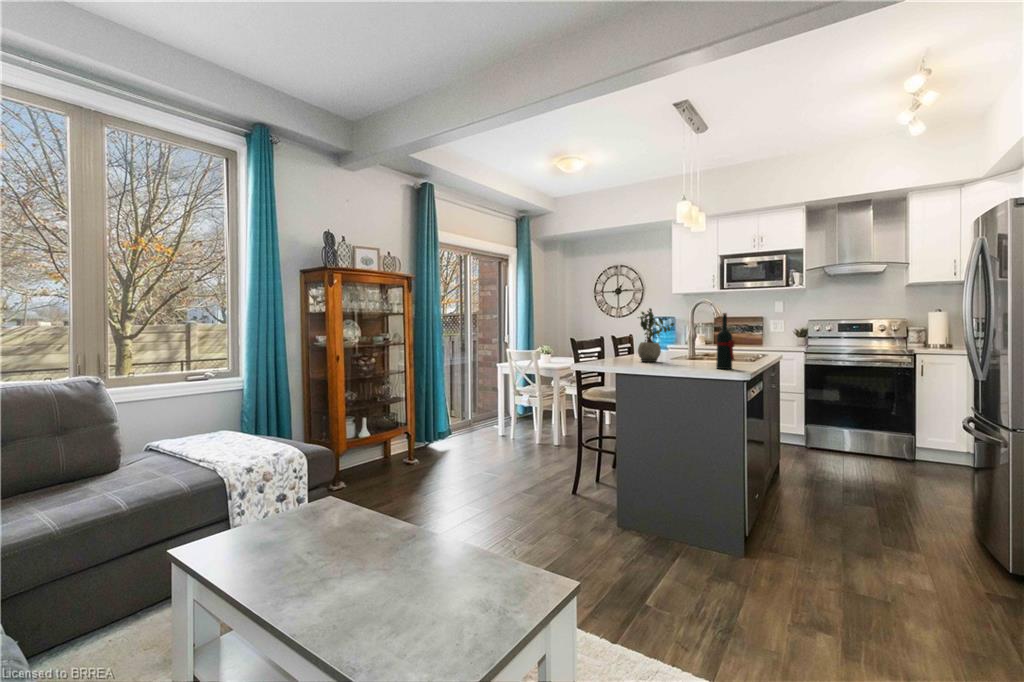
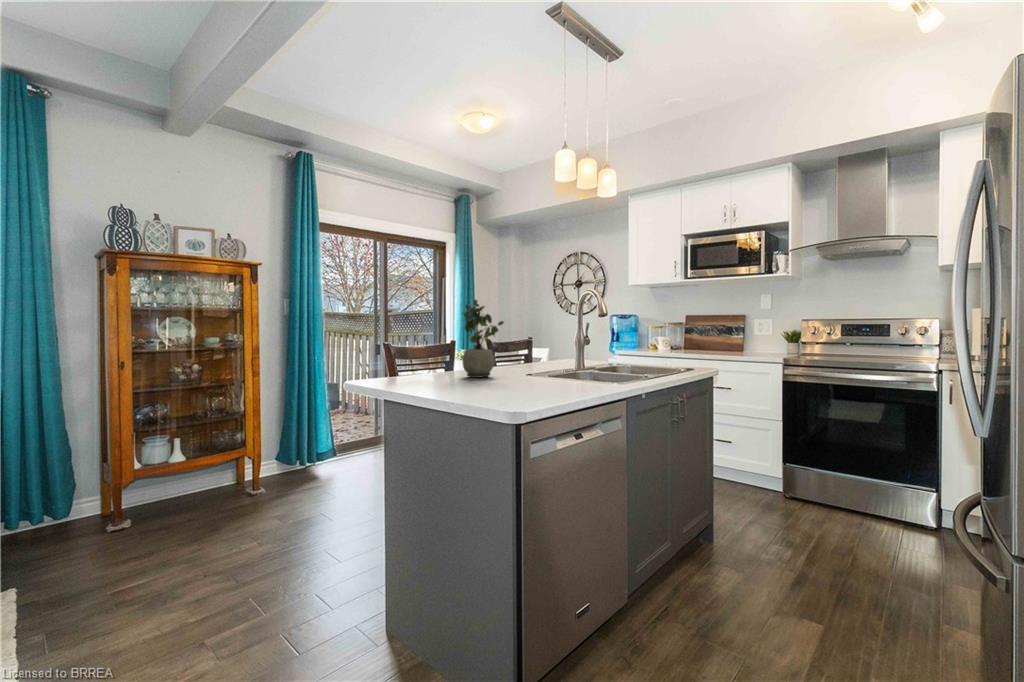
wine bottle: present [716,313,734,369] -> none [507,304,530,394]

